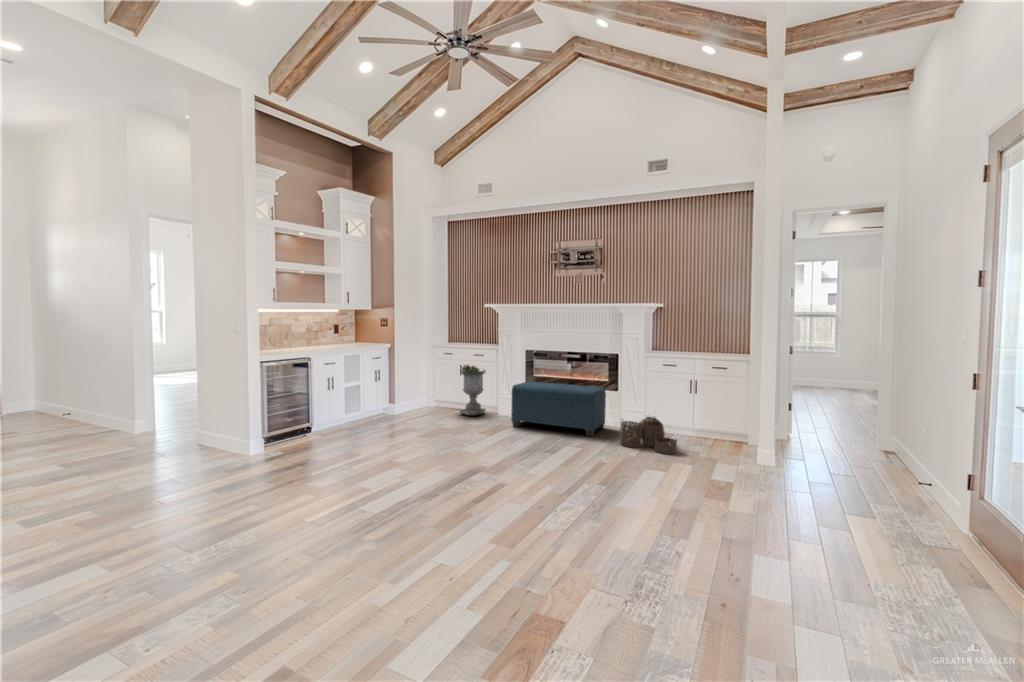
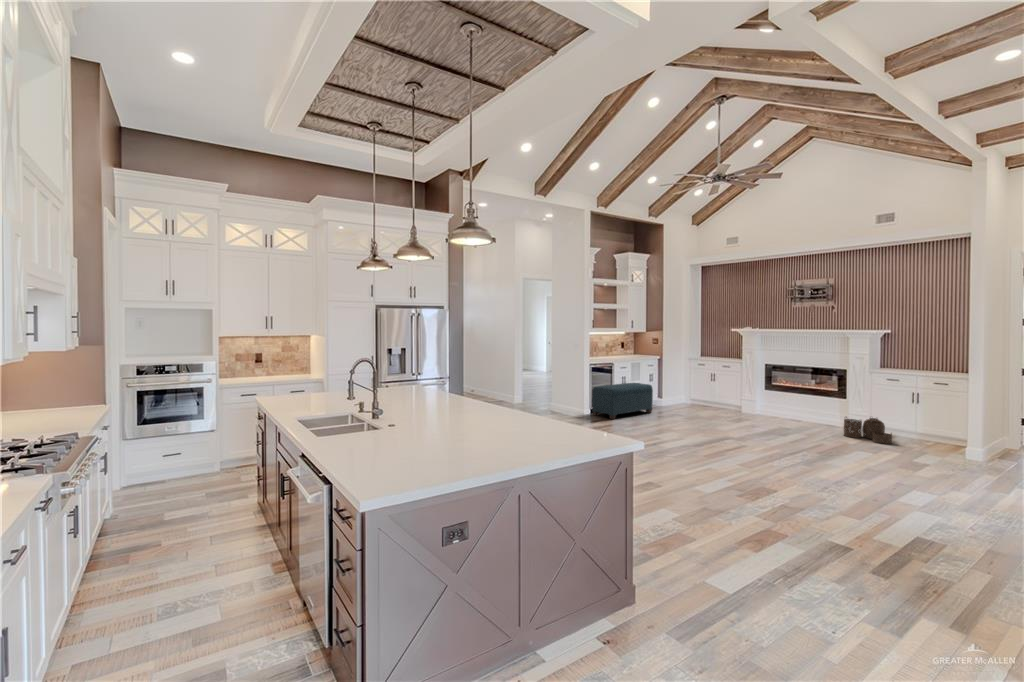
planter: present [459,365,486,416] -> none [710,372,732,410]
bench: present [511,382,606,436] -> present [592,383,653,419]

